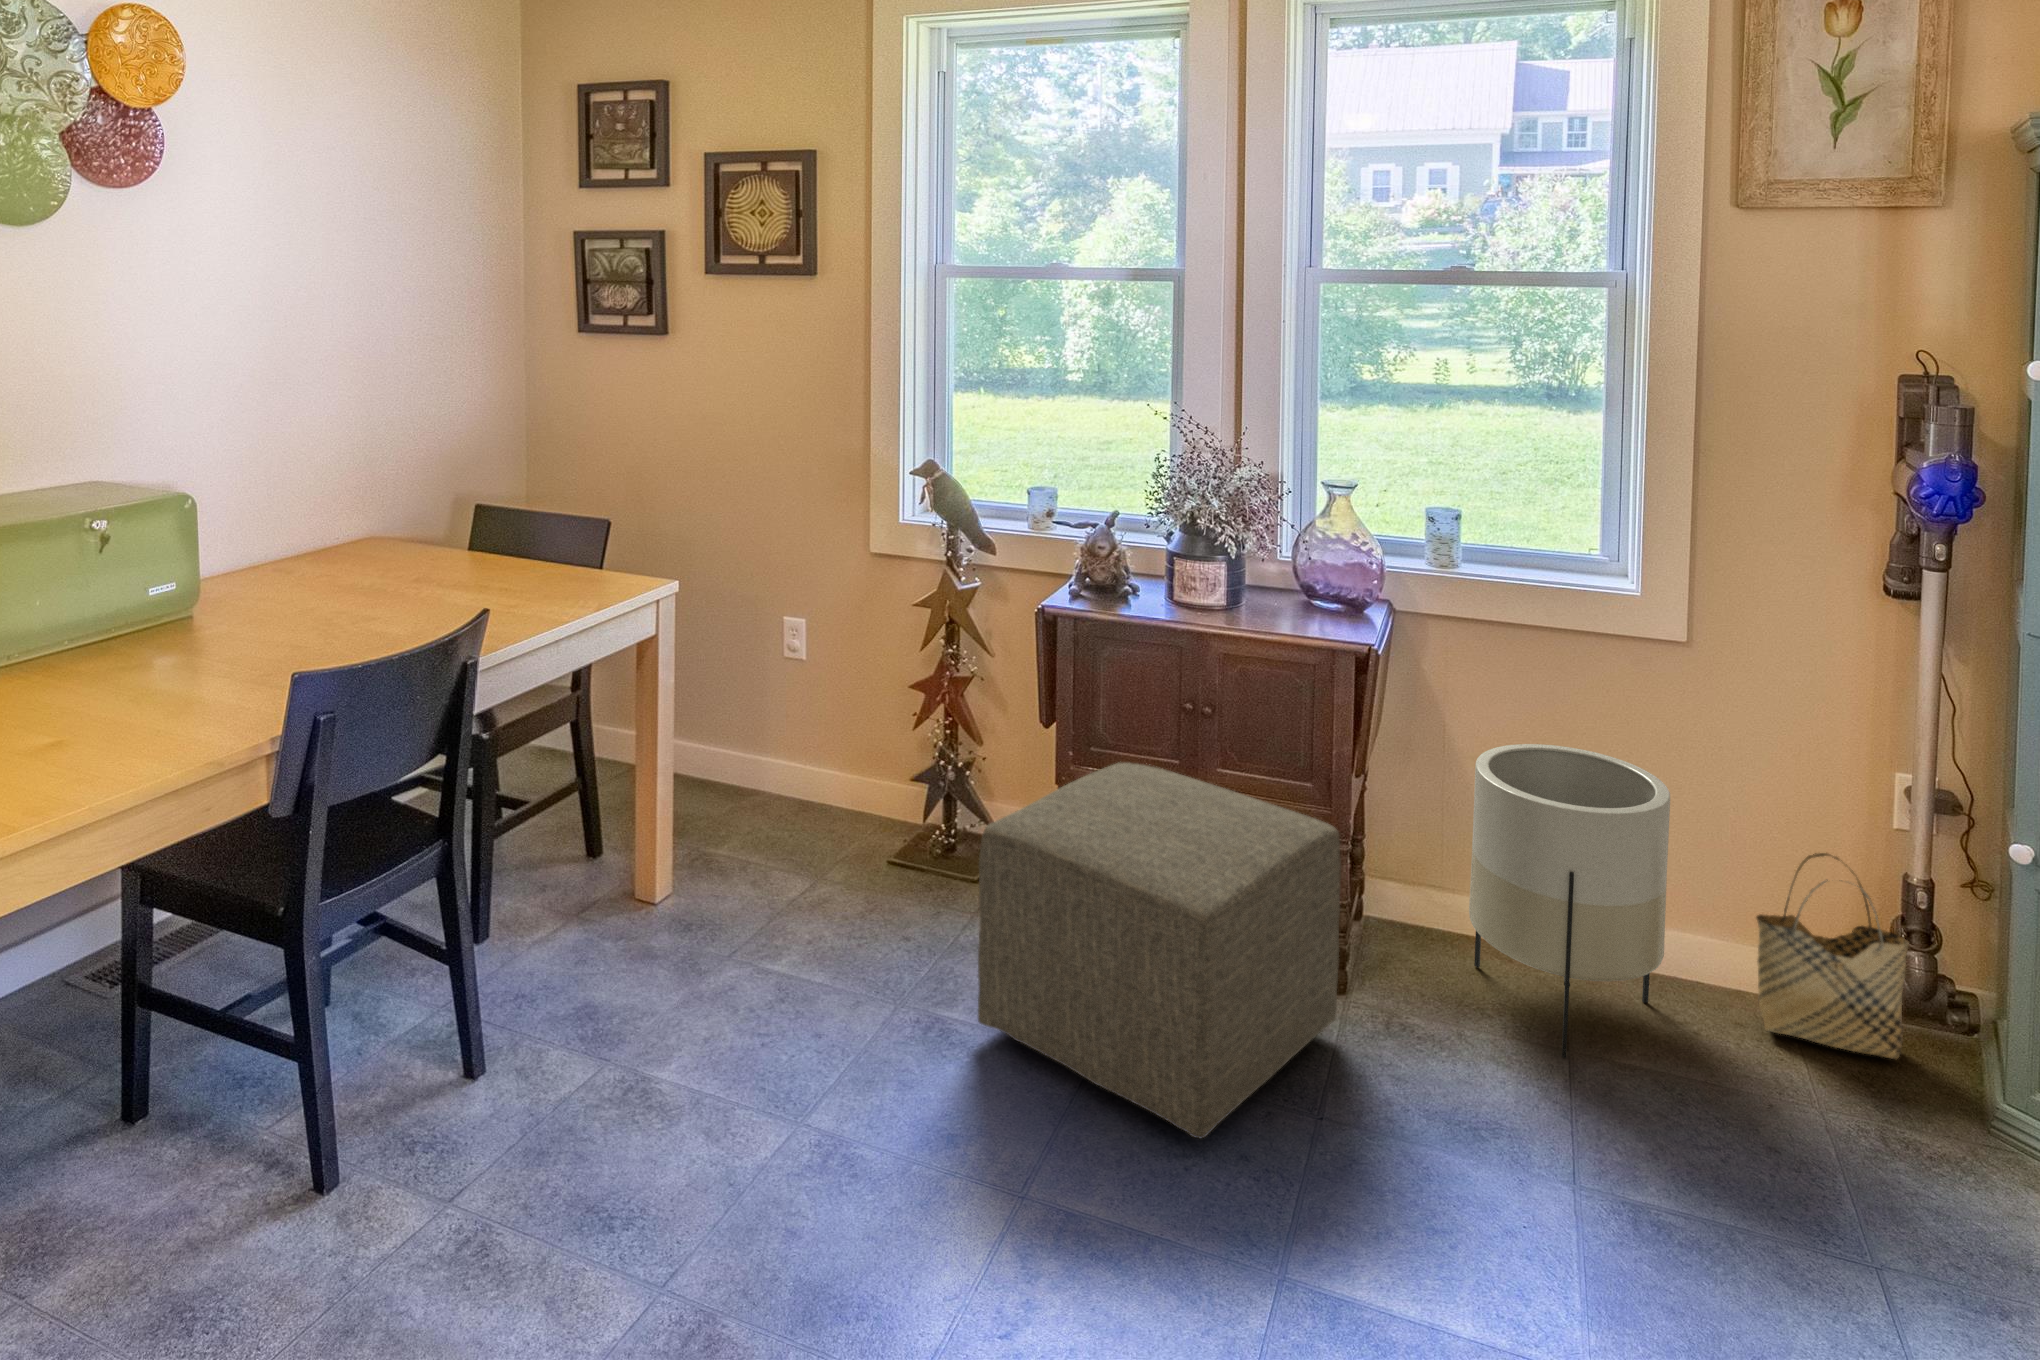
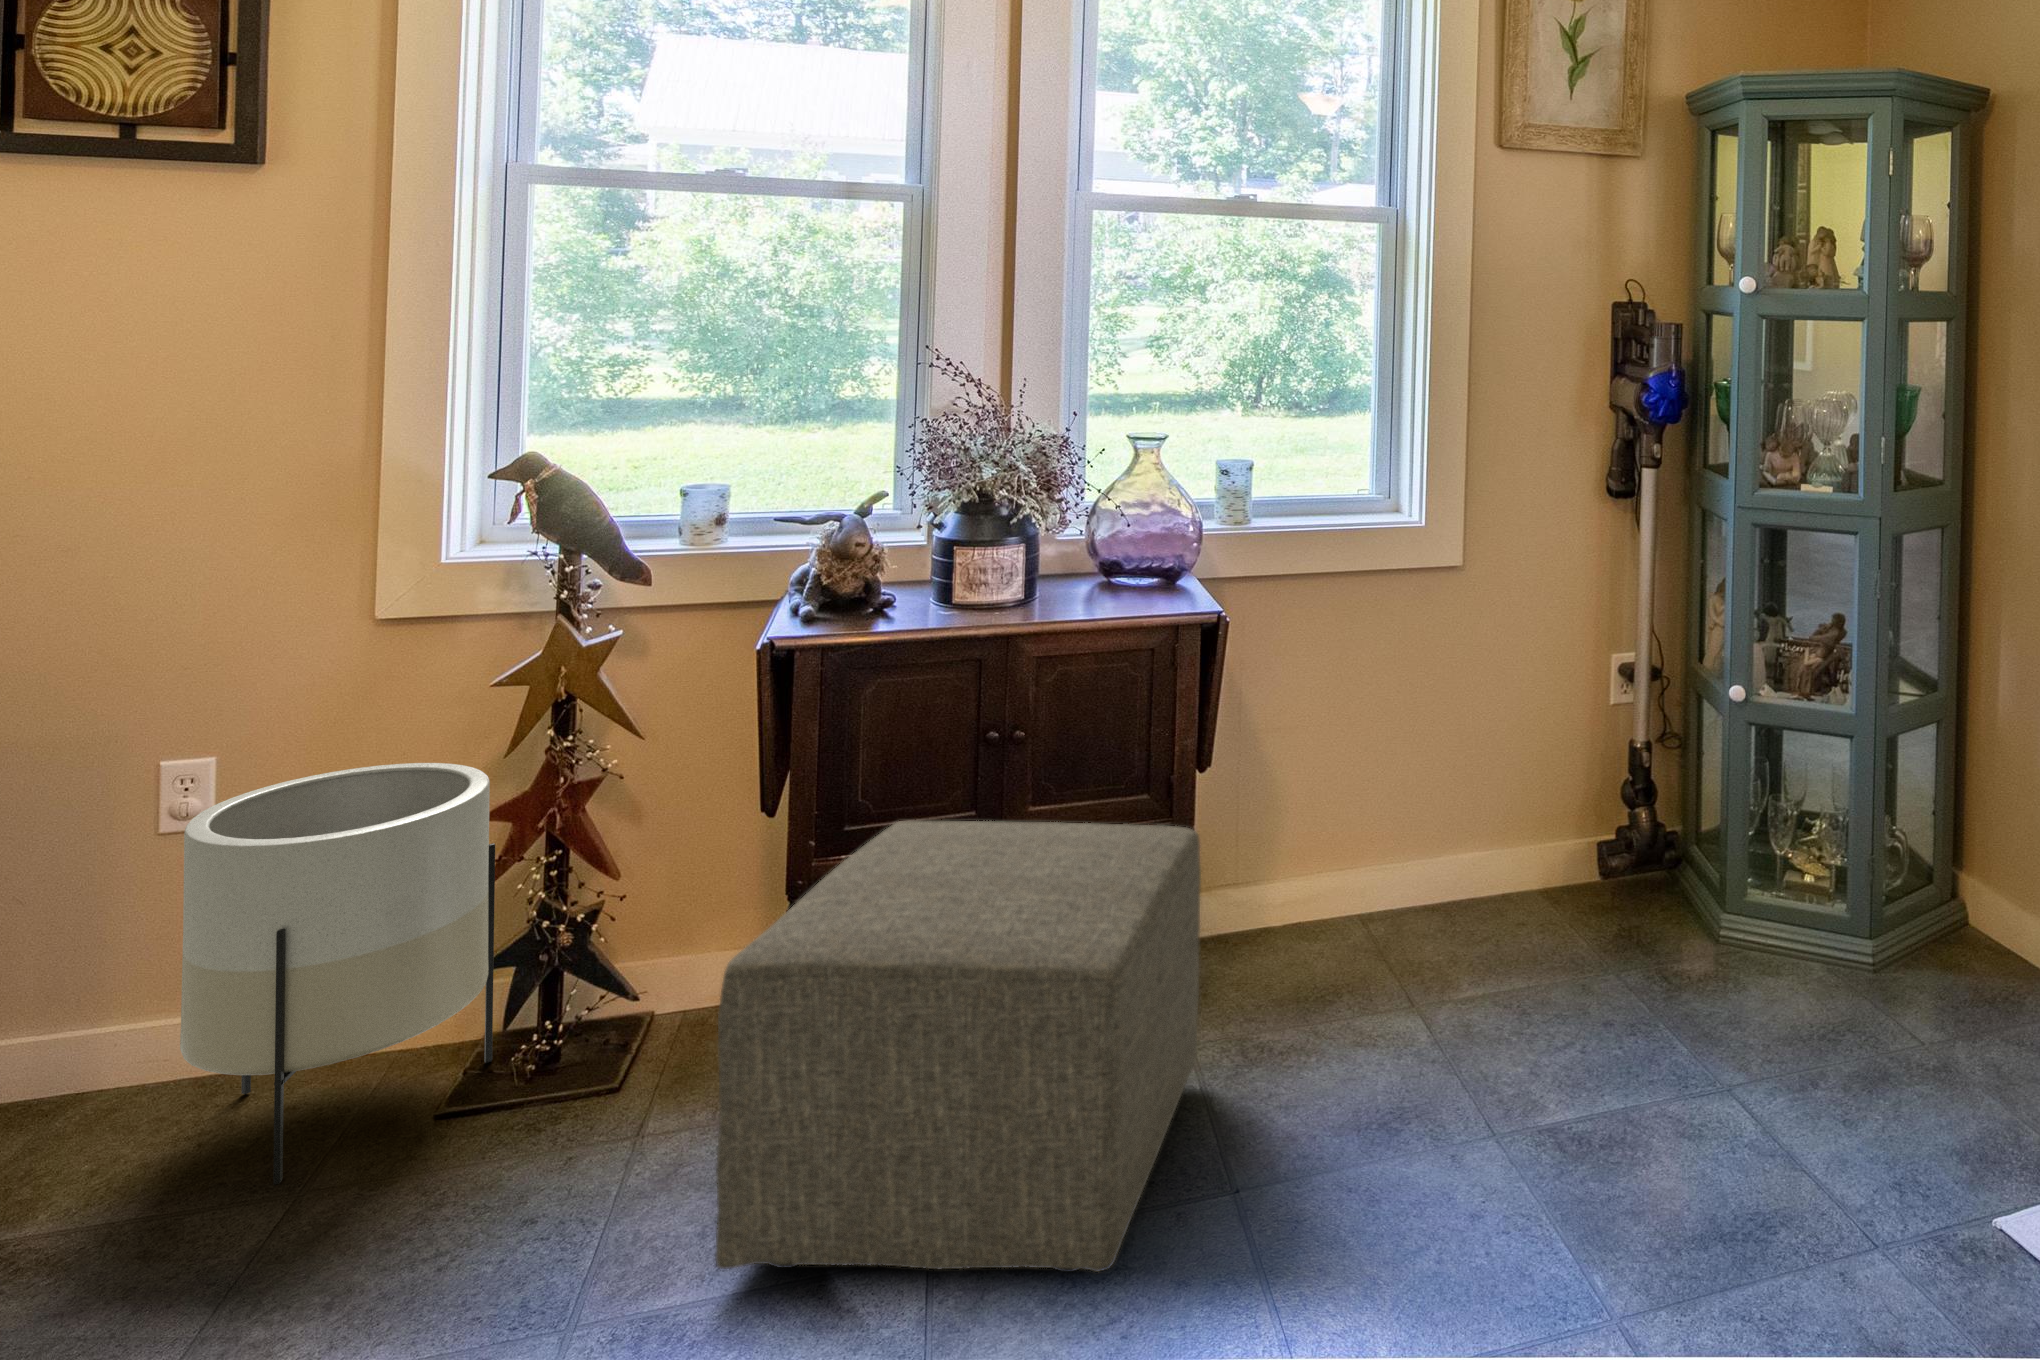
planter: present [1469,744,1670,1058] -> present [180,763,495,1184]
woven basket: present [1756,853,1909,1059] -> none [1537,740,1646,918]

